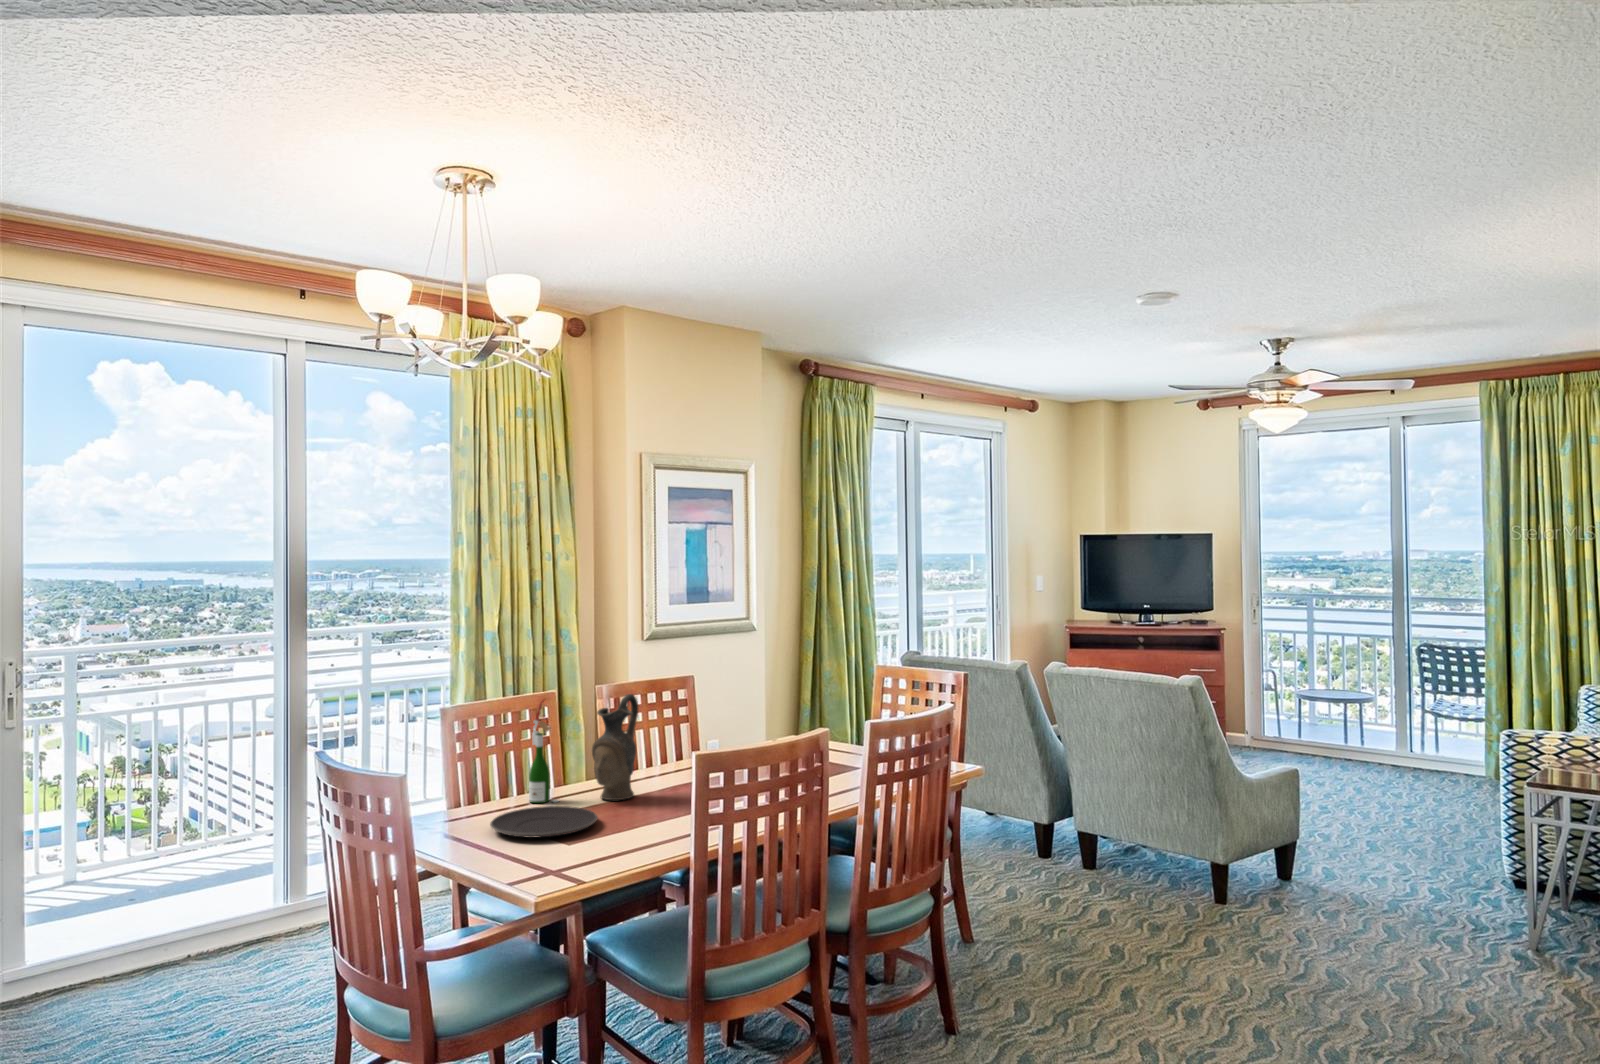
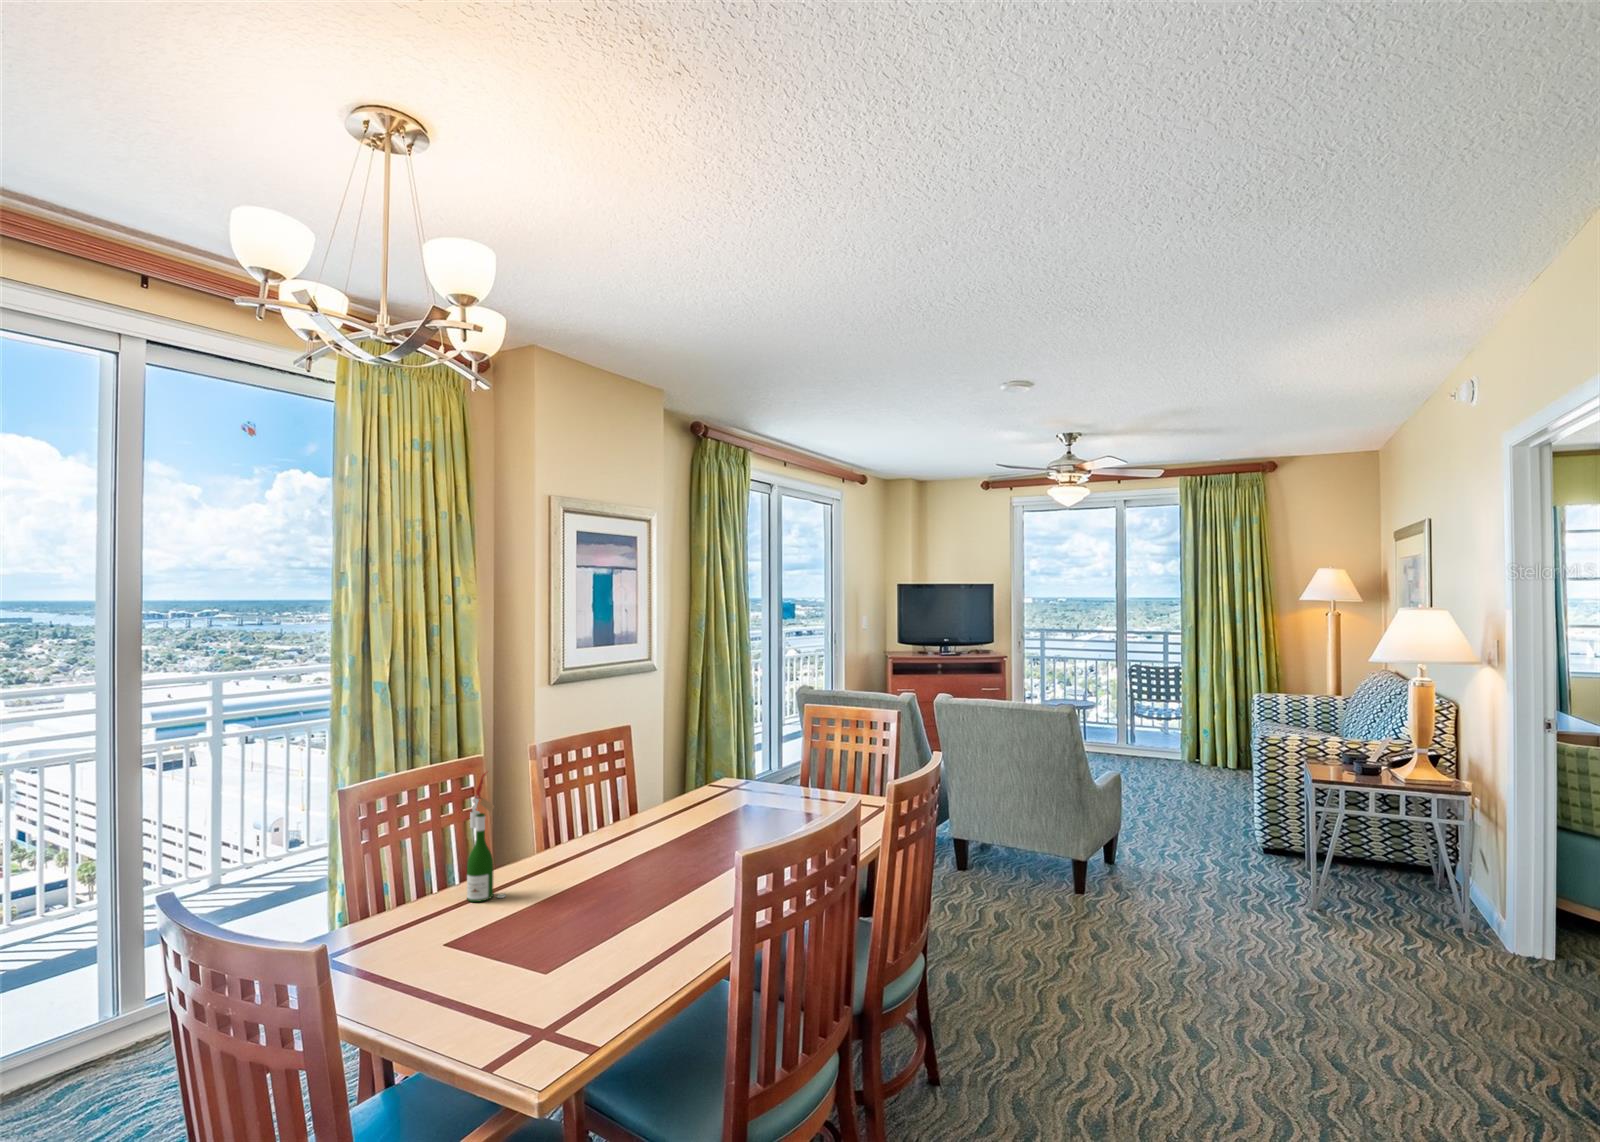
ceramic pitcher: present [592,694,638,800] -> none [547,758,599,889]
plate: present [490,806,598,838] -> none [428,907,572,968]

